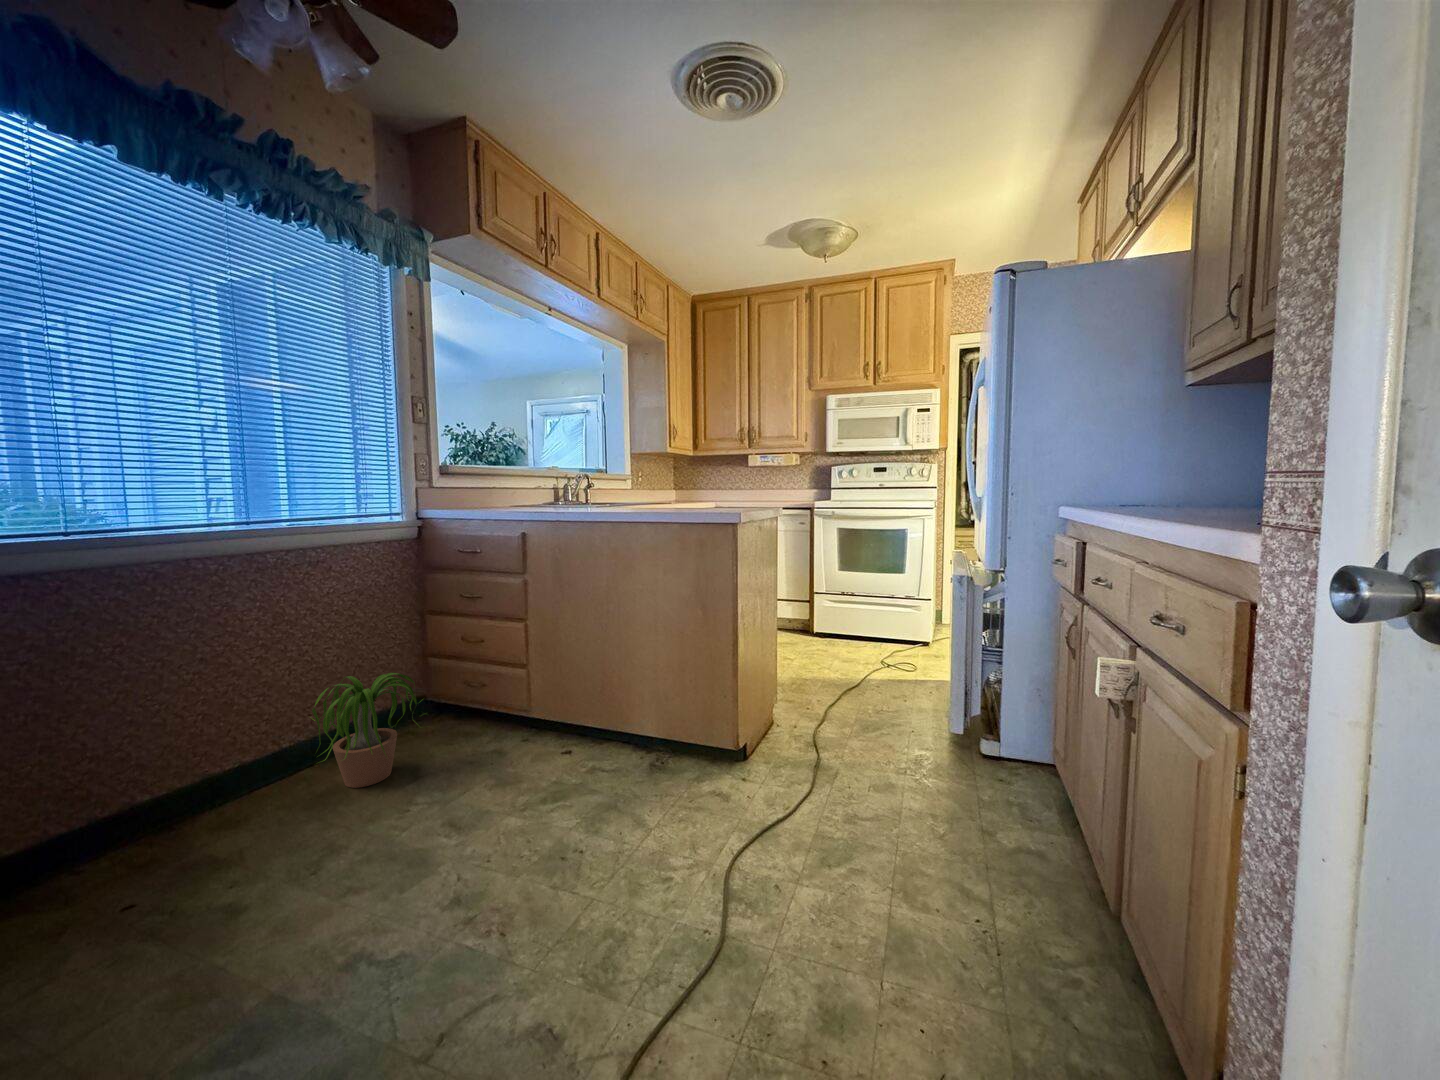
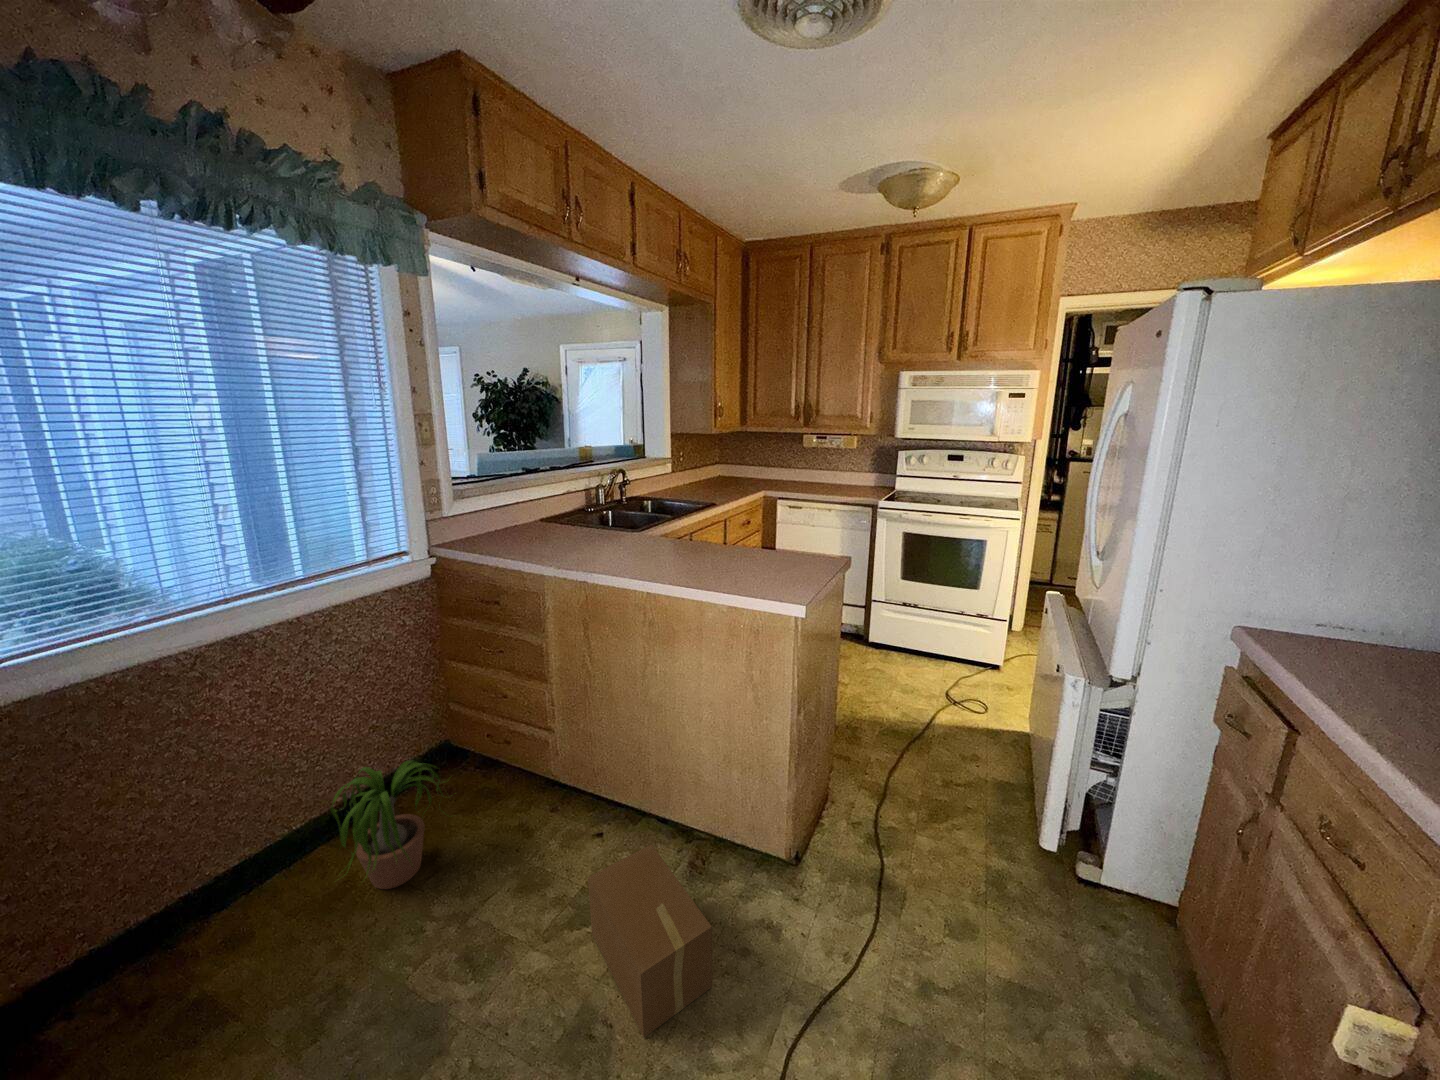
cardboard box: none [549,726,658,854] -> present [588,844,712,1038]

